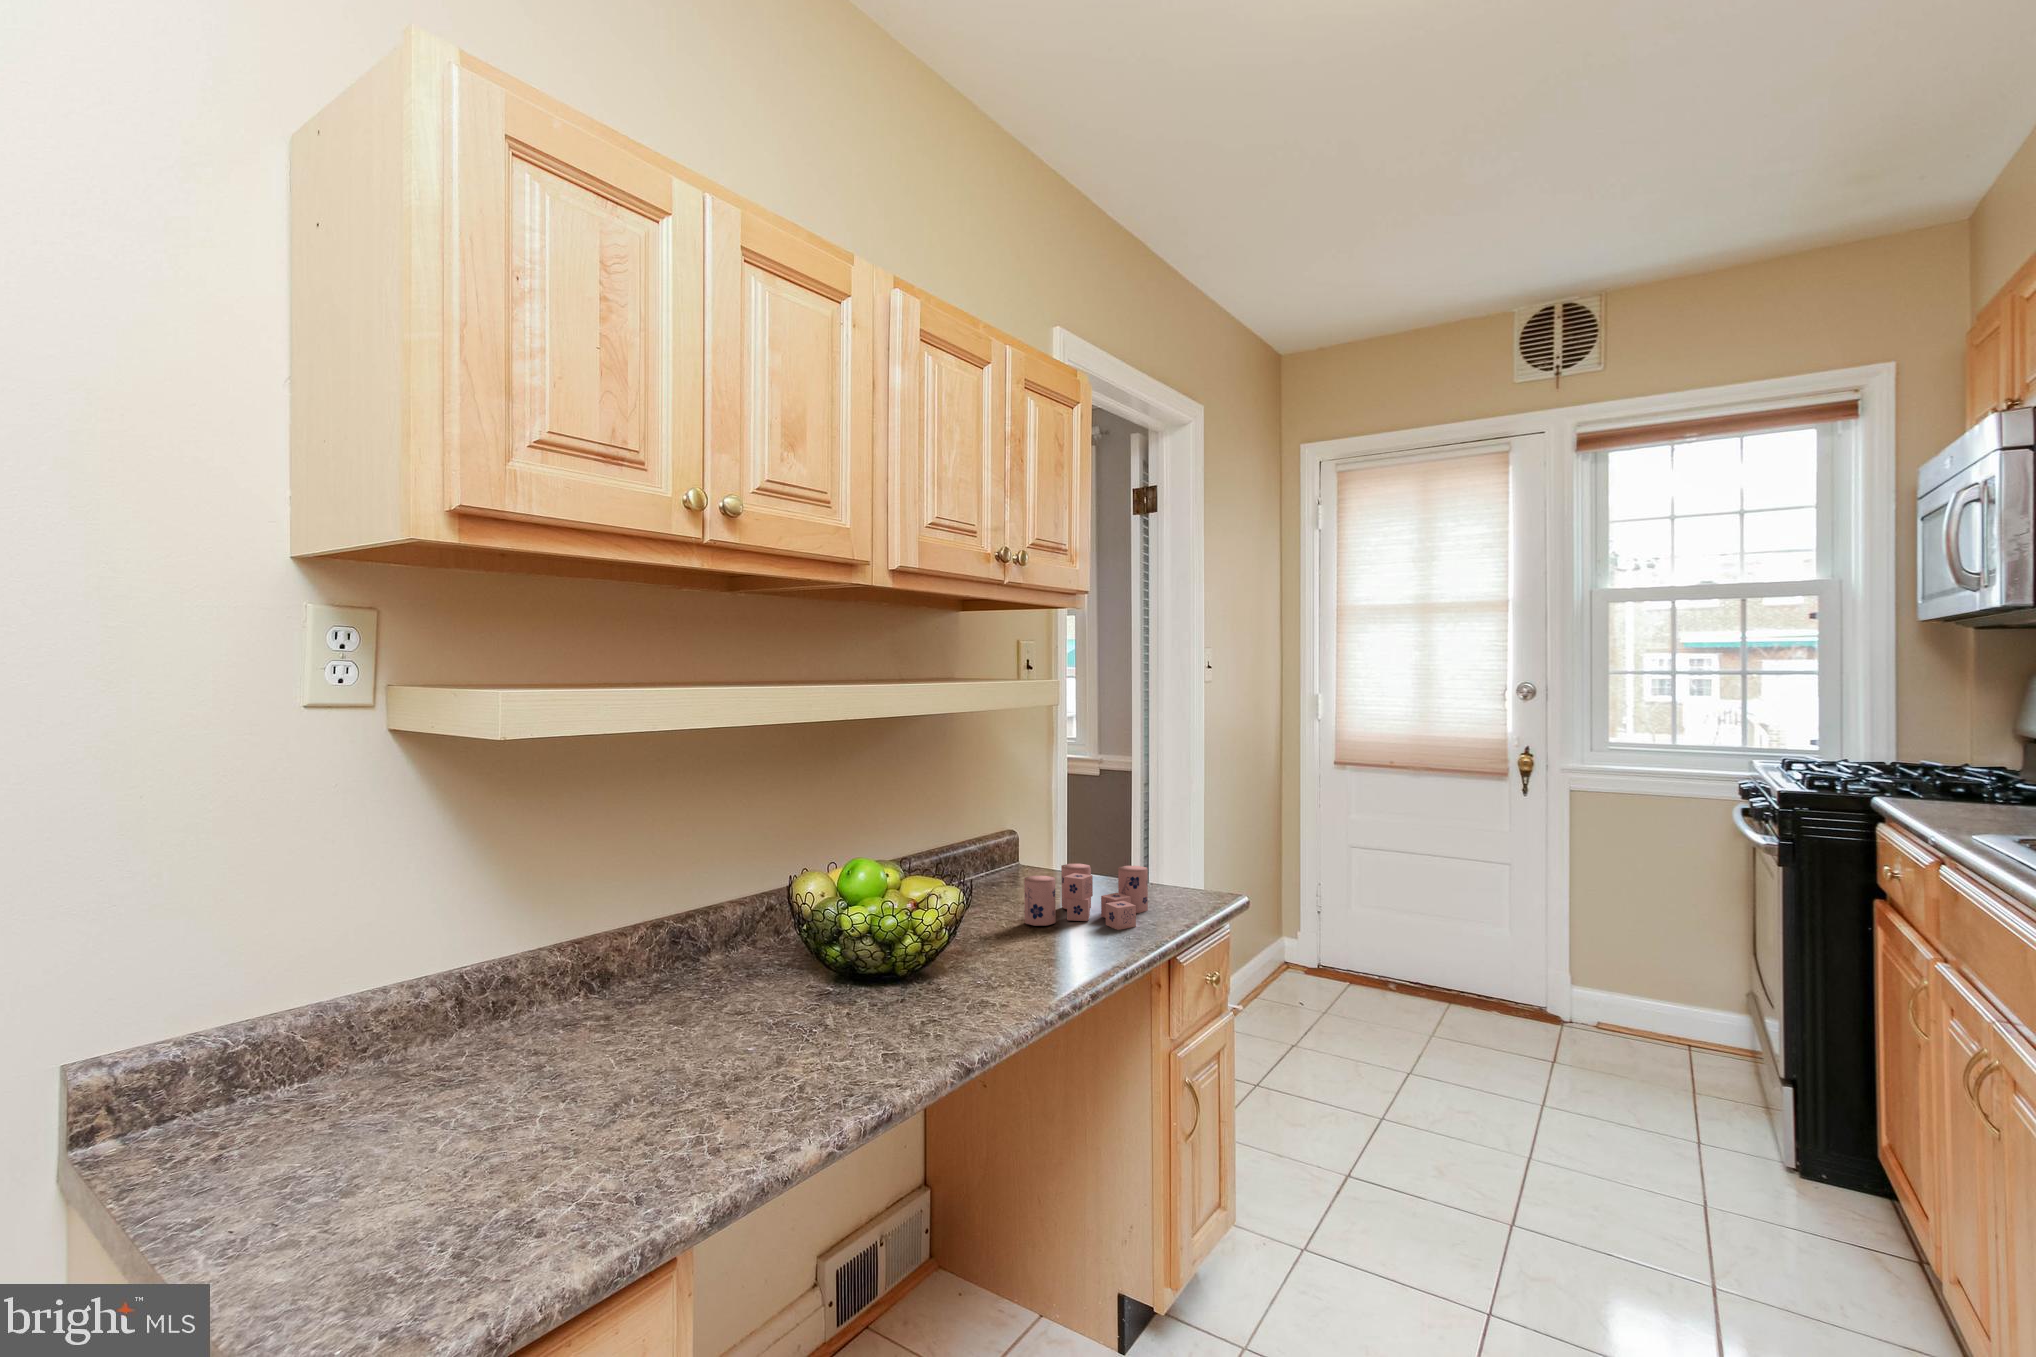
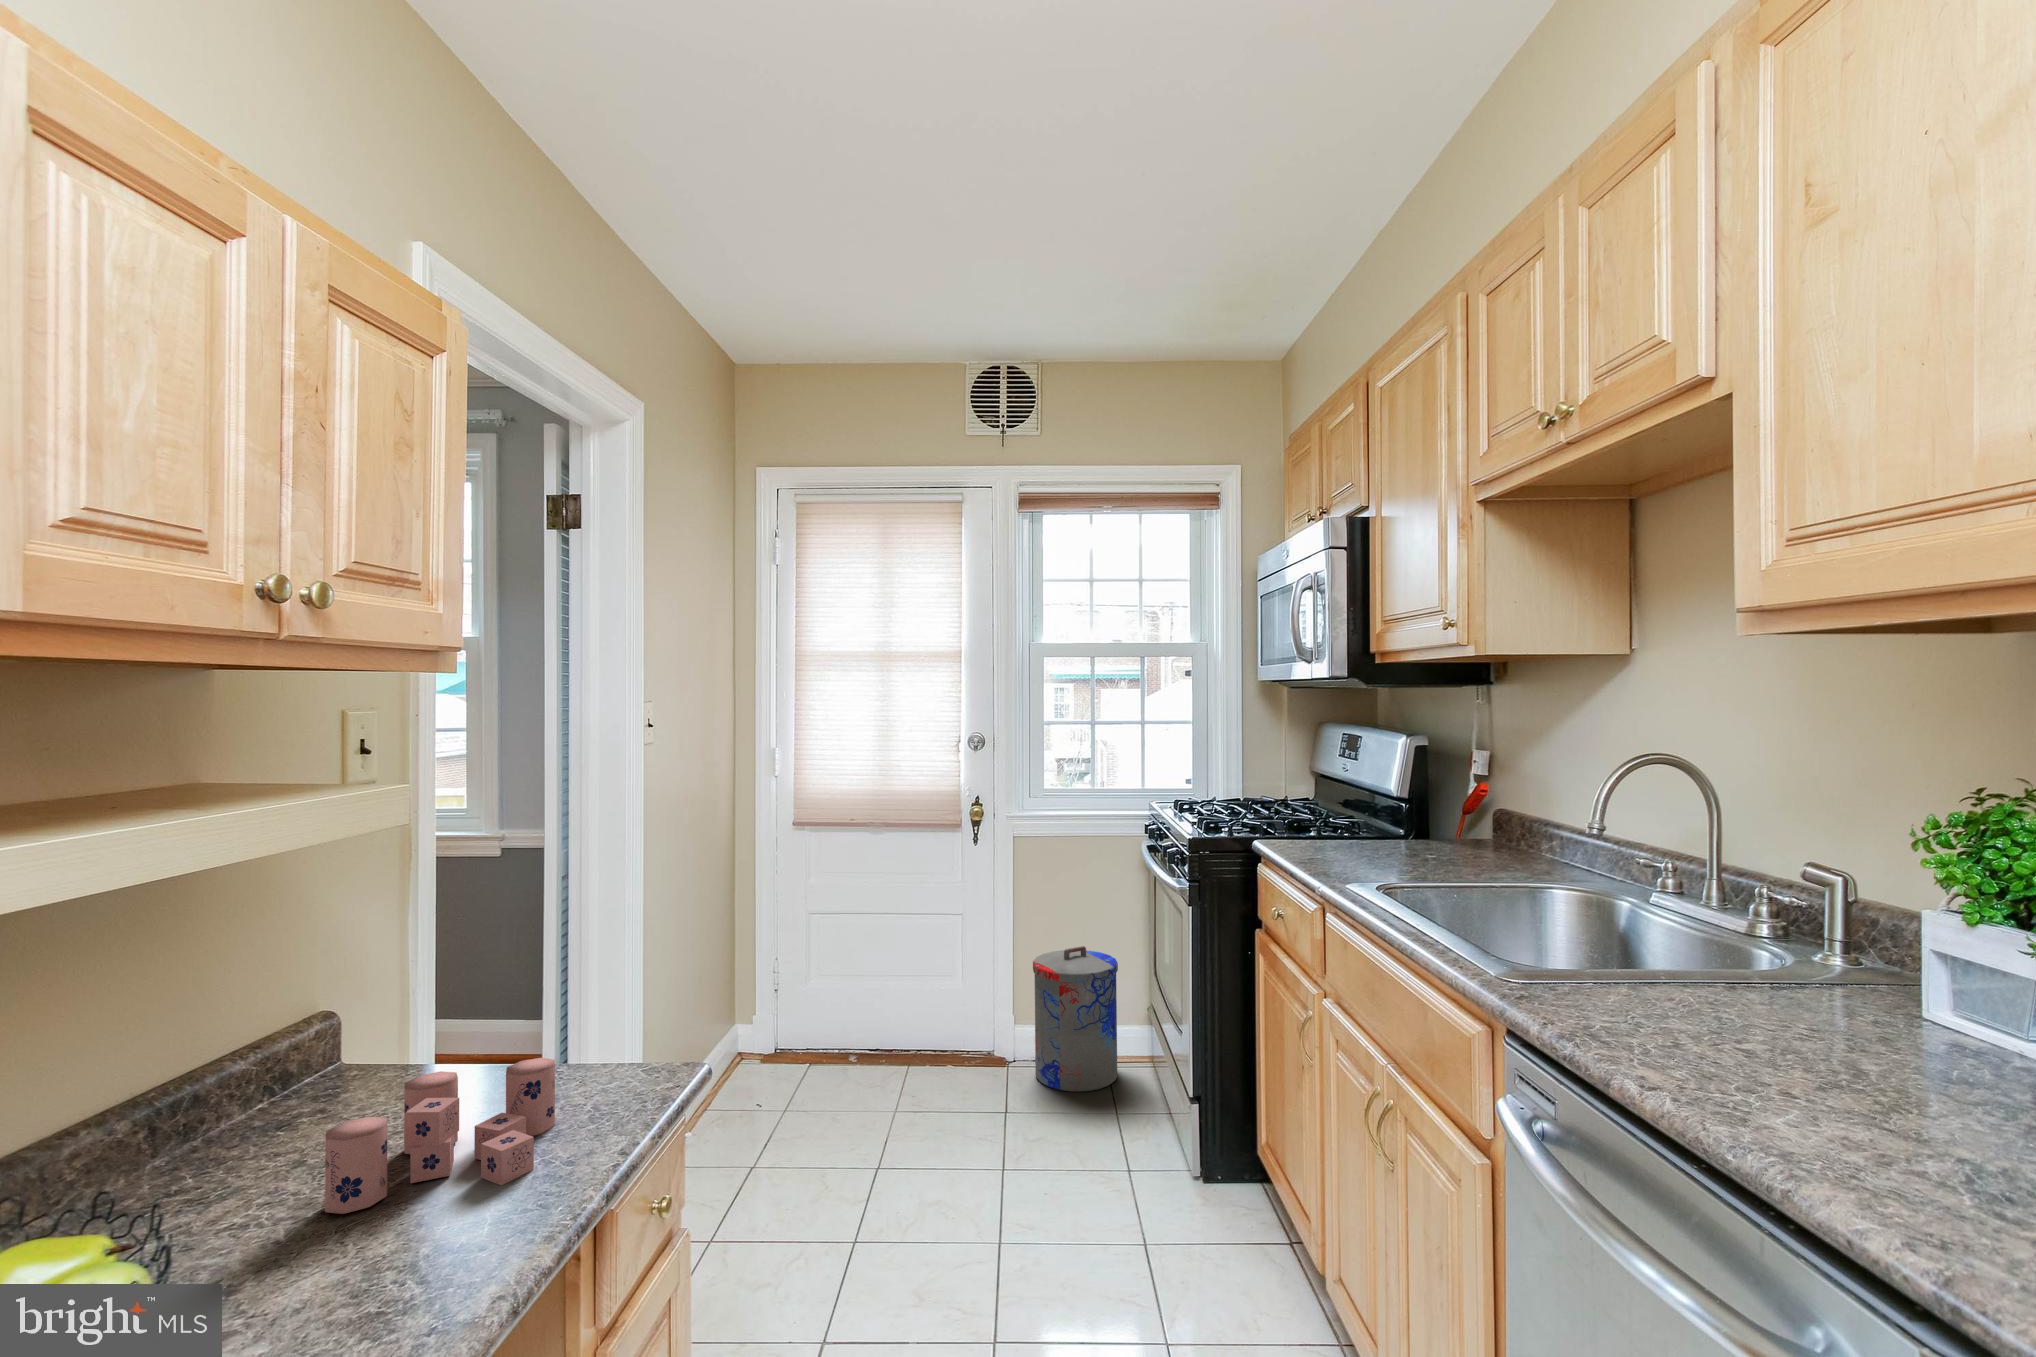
trash can: none [1590,911,1699,1063] -> present [1033,946,1118,1092]

